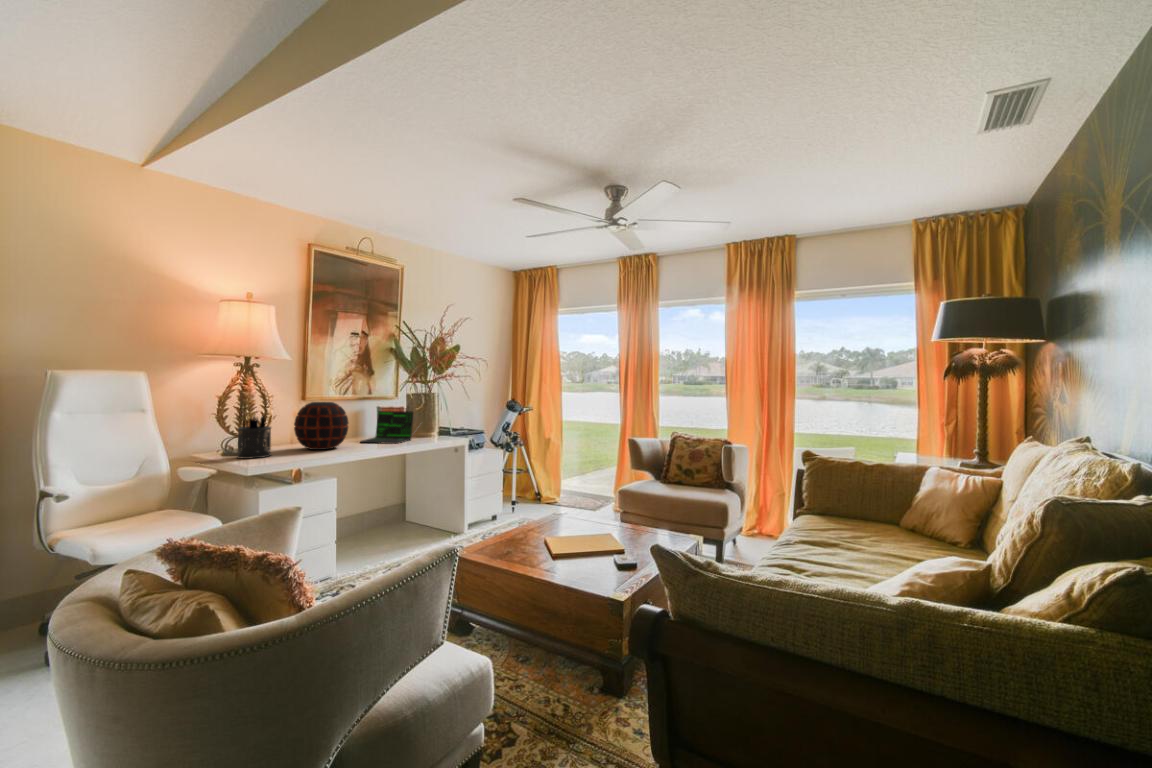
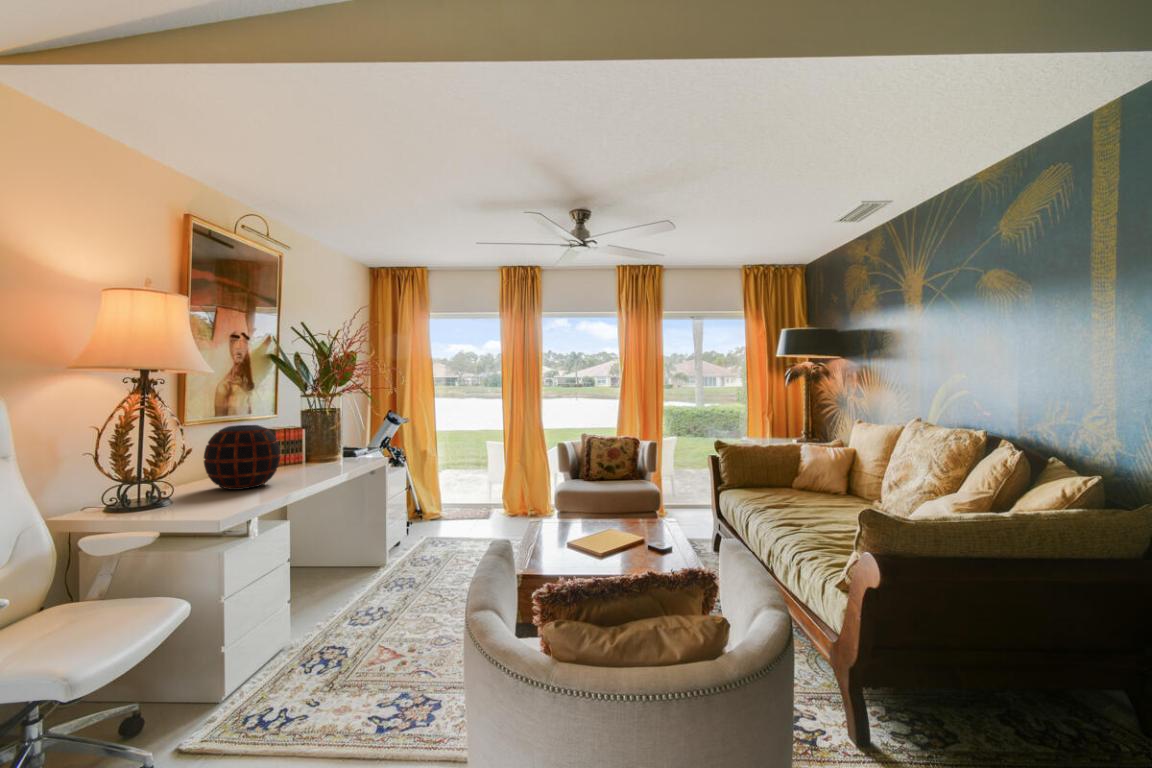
laptop: present [360,411,413,444] -> none [270,431,338,475]
pen holder: present [237,416,271,459] -> none [153,445,206,512]

